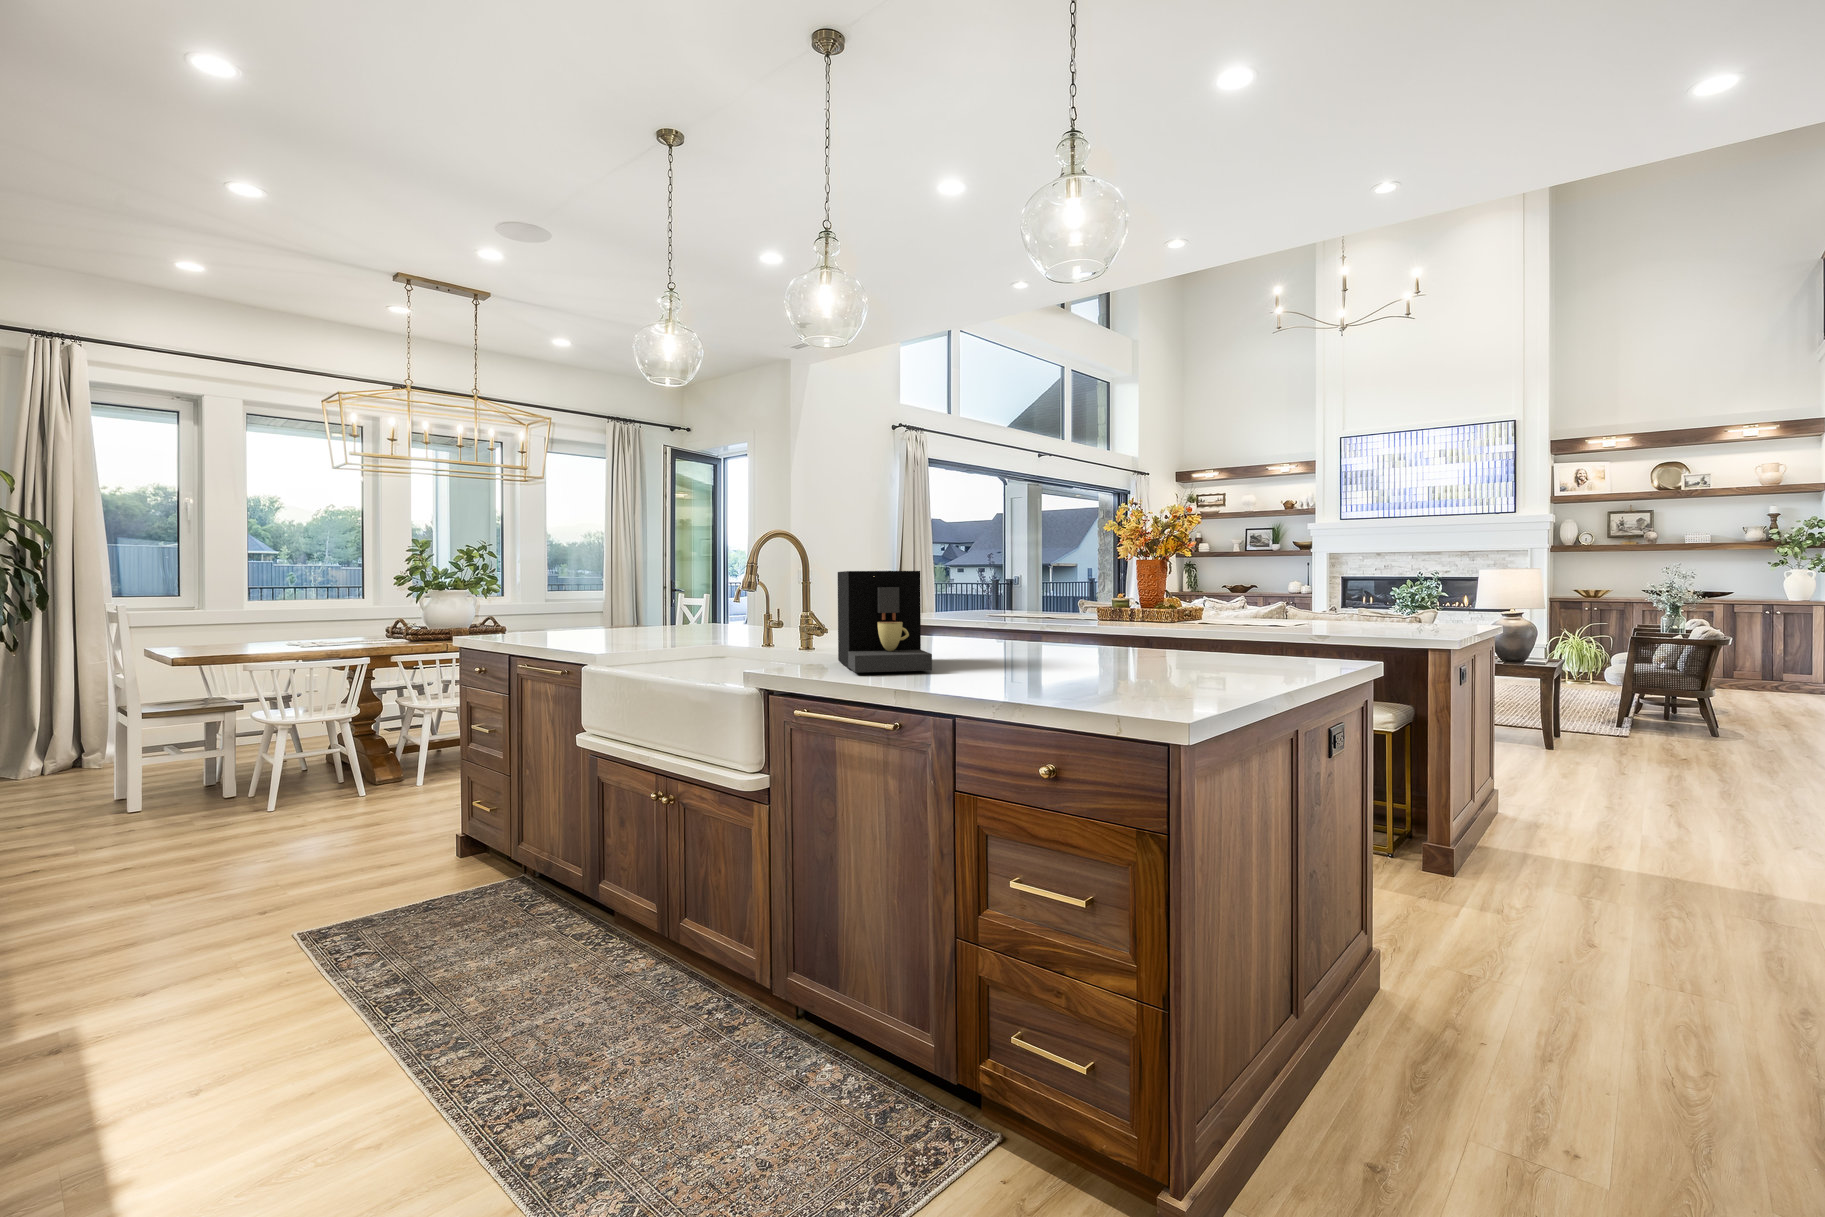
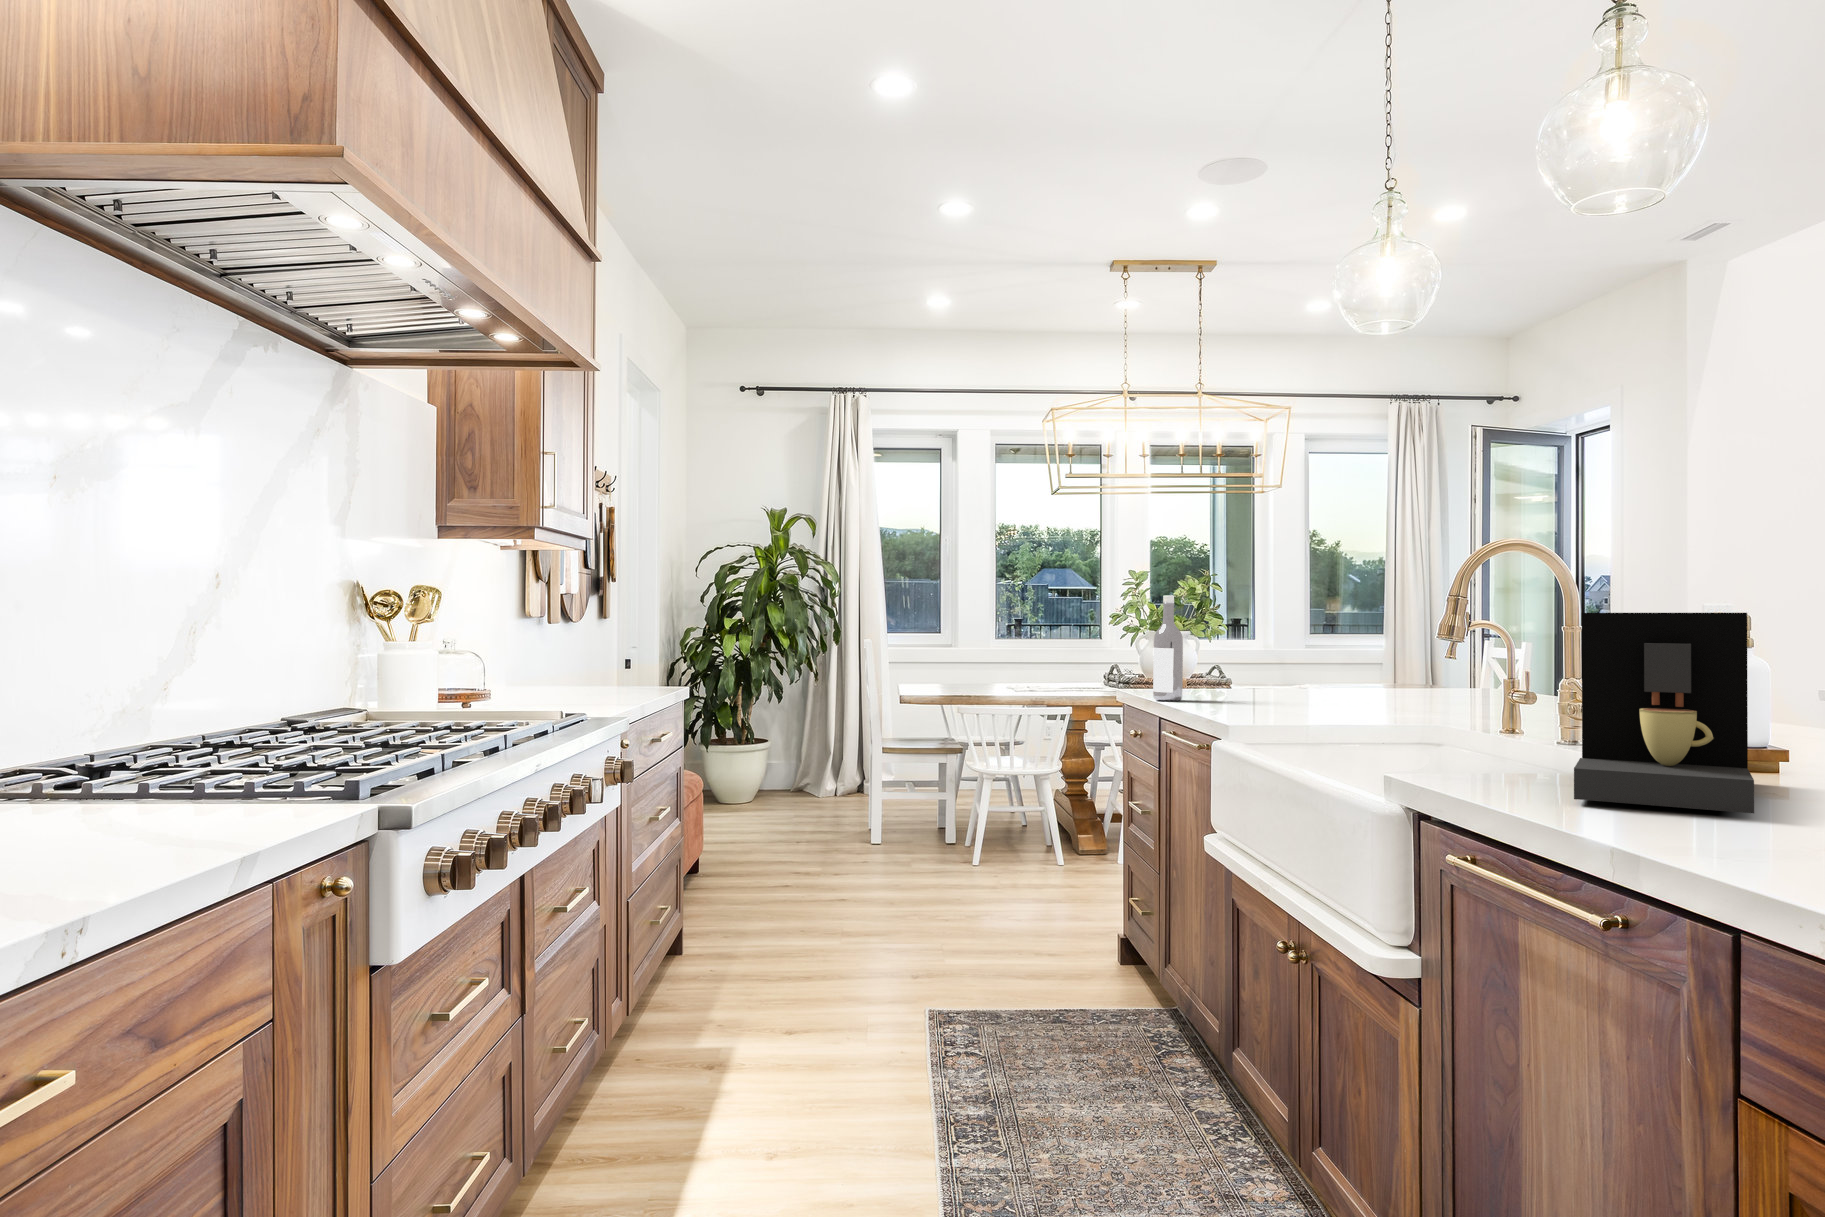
wine bottle: none [496,561,521,642] -> present [1153,595,1183,701]

